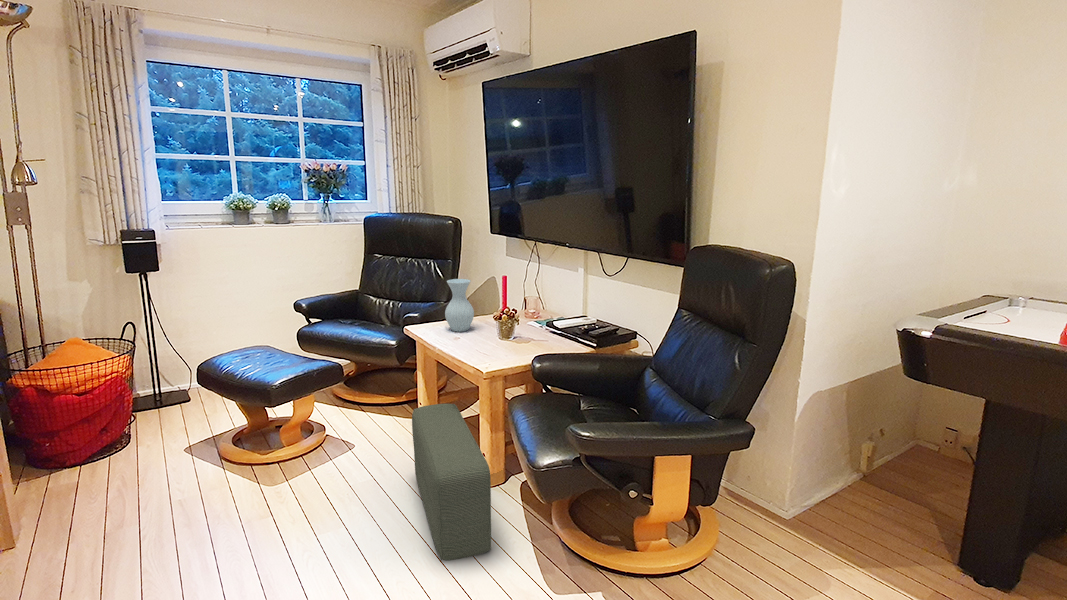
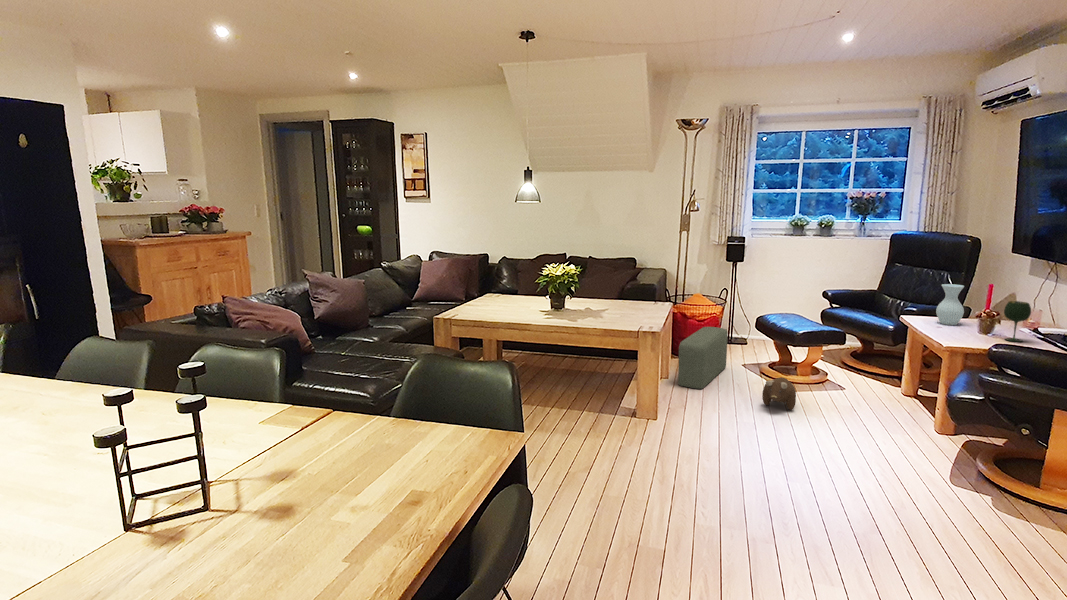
wine glass: none [523,294,549,344] -> present [1004,301,1031,342]
pouf: present [412,404,491,561] -> present [678,327,728,389]
plush toy: none [233,476,295,536] -> present [762,377,796,410]

